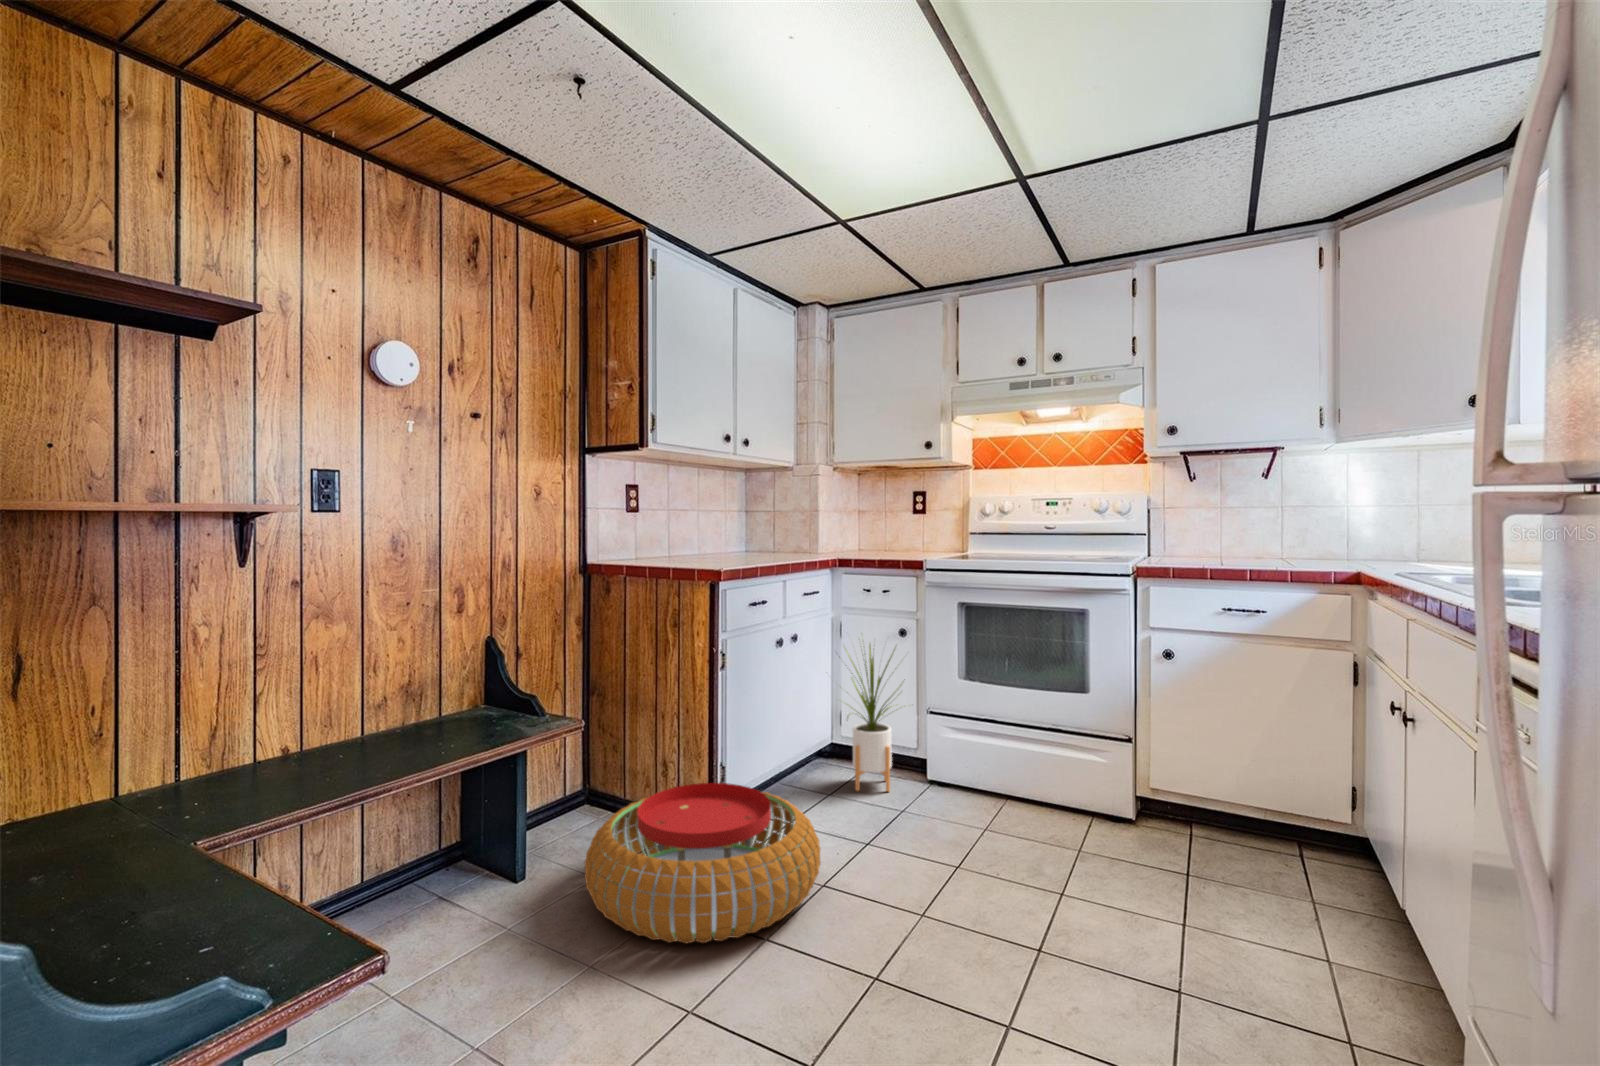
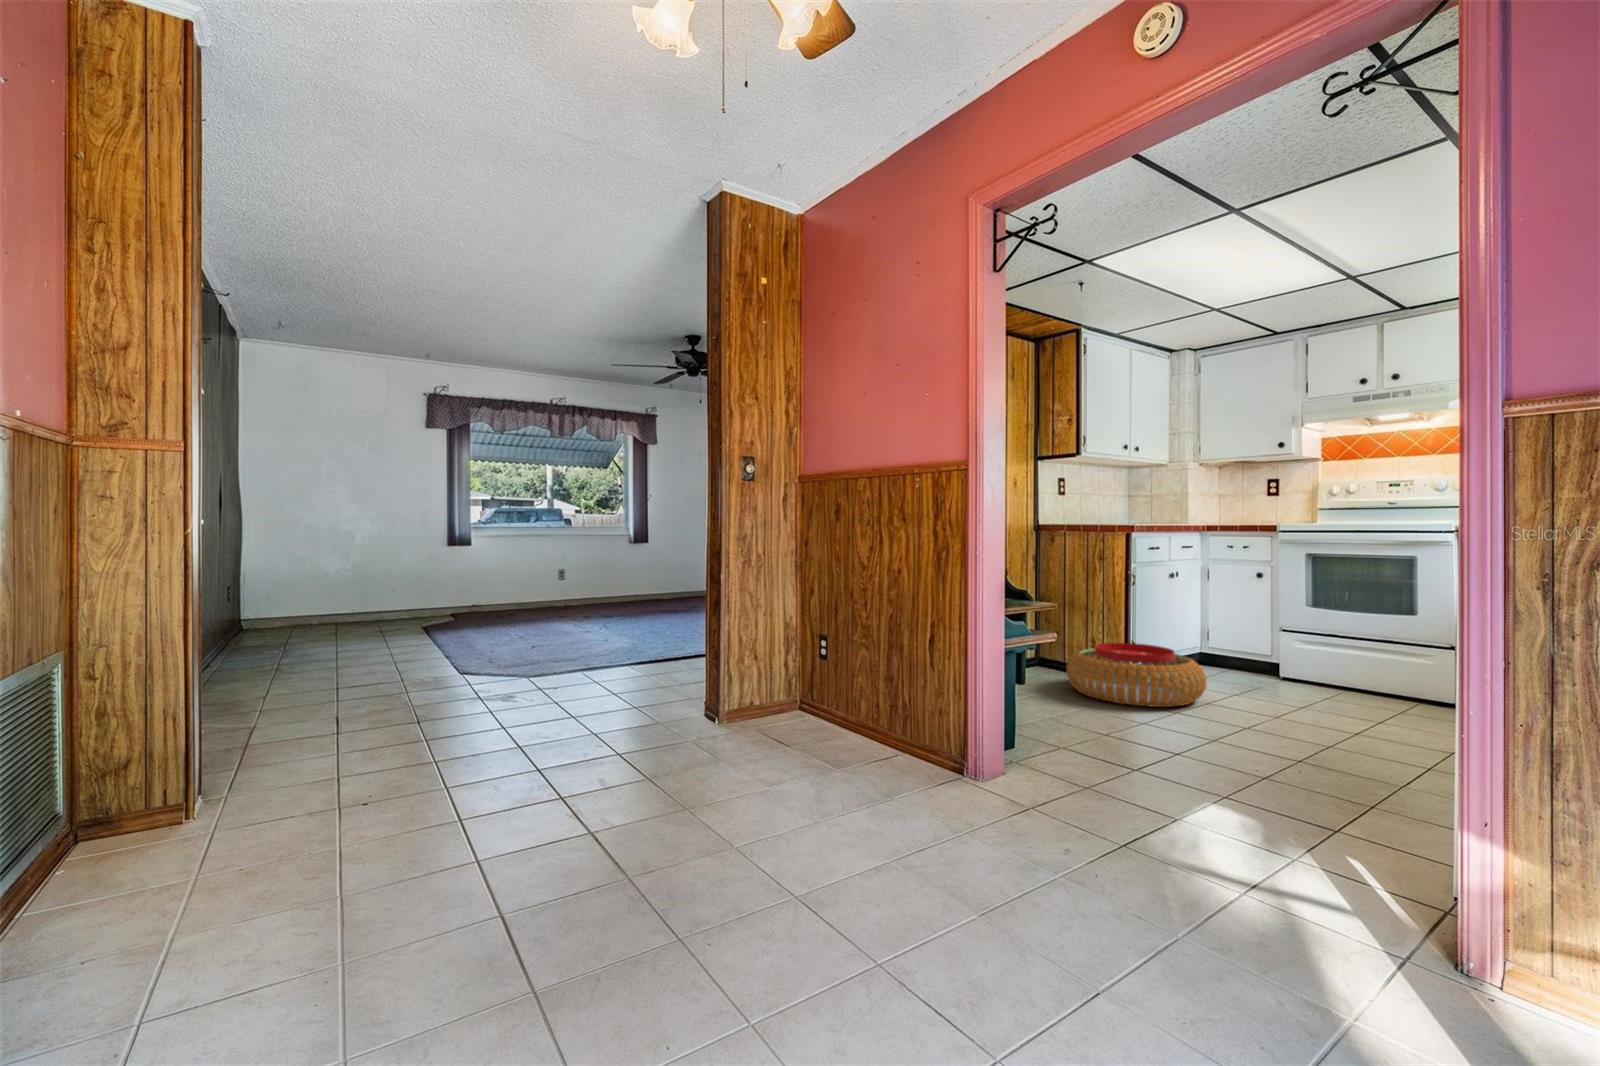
house plant: present [846,645,905,792] -> none [1199,572,1269,677]

